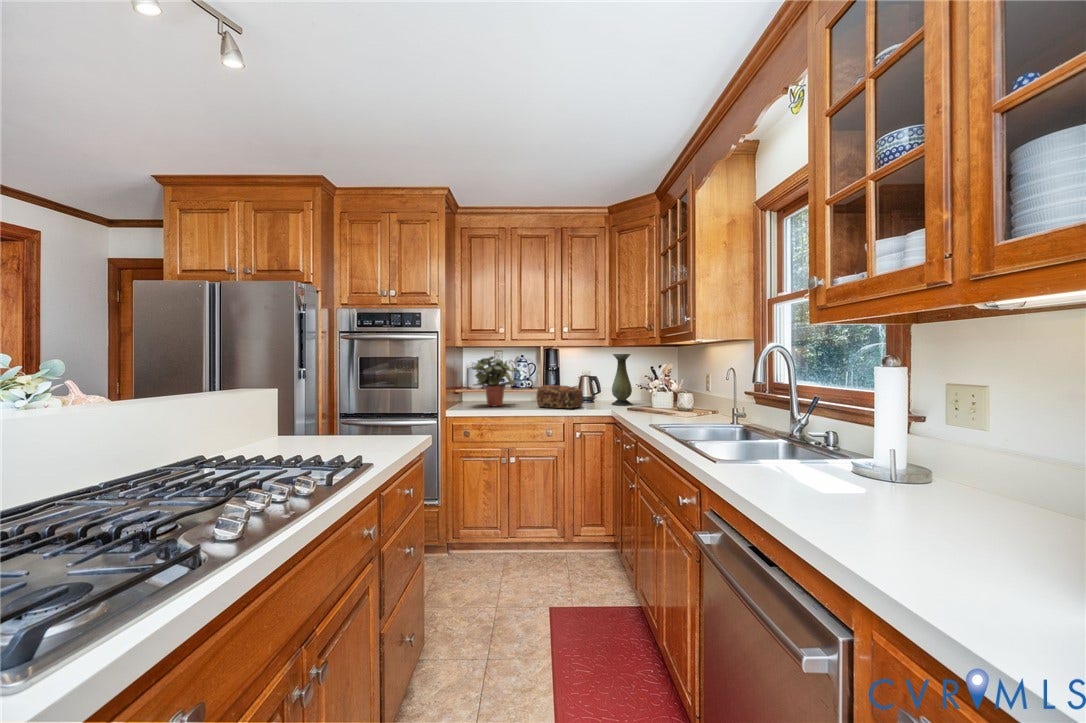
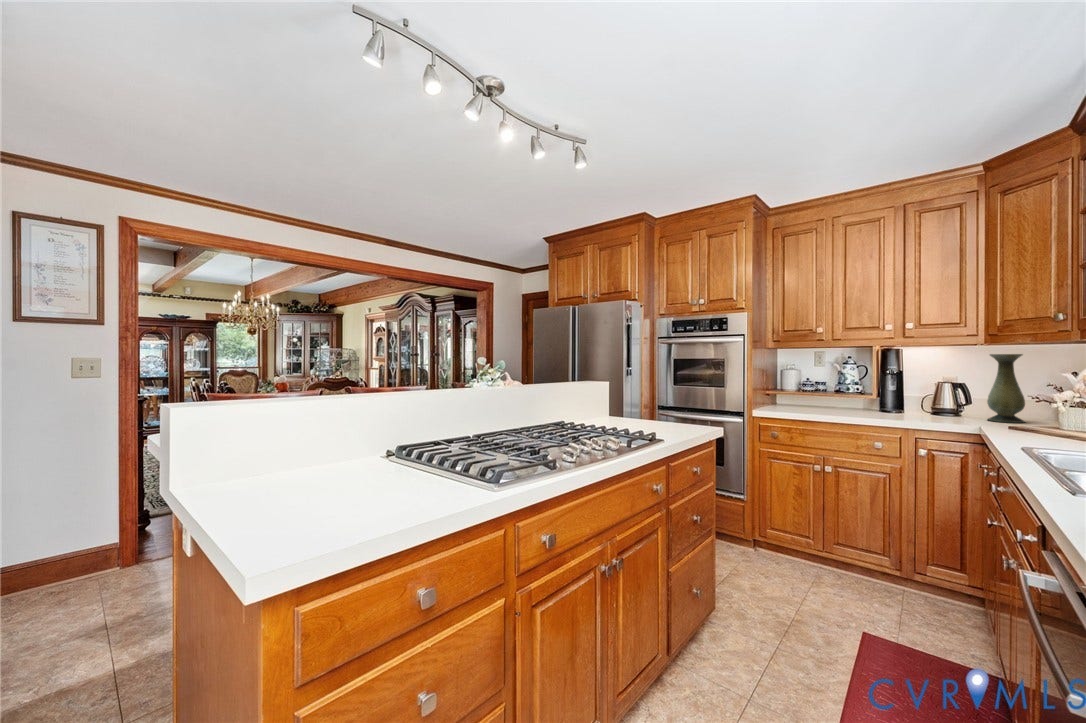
potted plant: present [472,356,517,406] -> none [785,357,843,411]
bread loaf: present [537,385,583,409] -> none [865,391,933,420]

